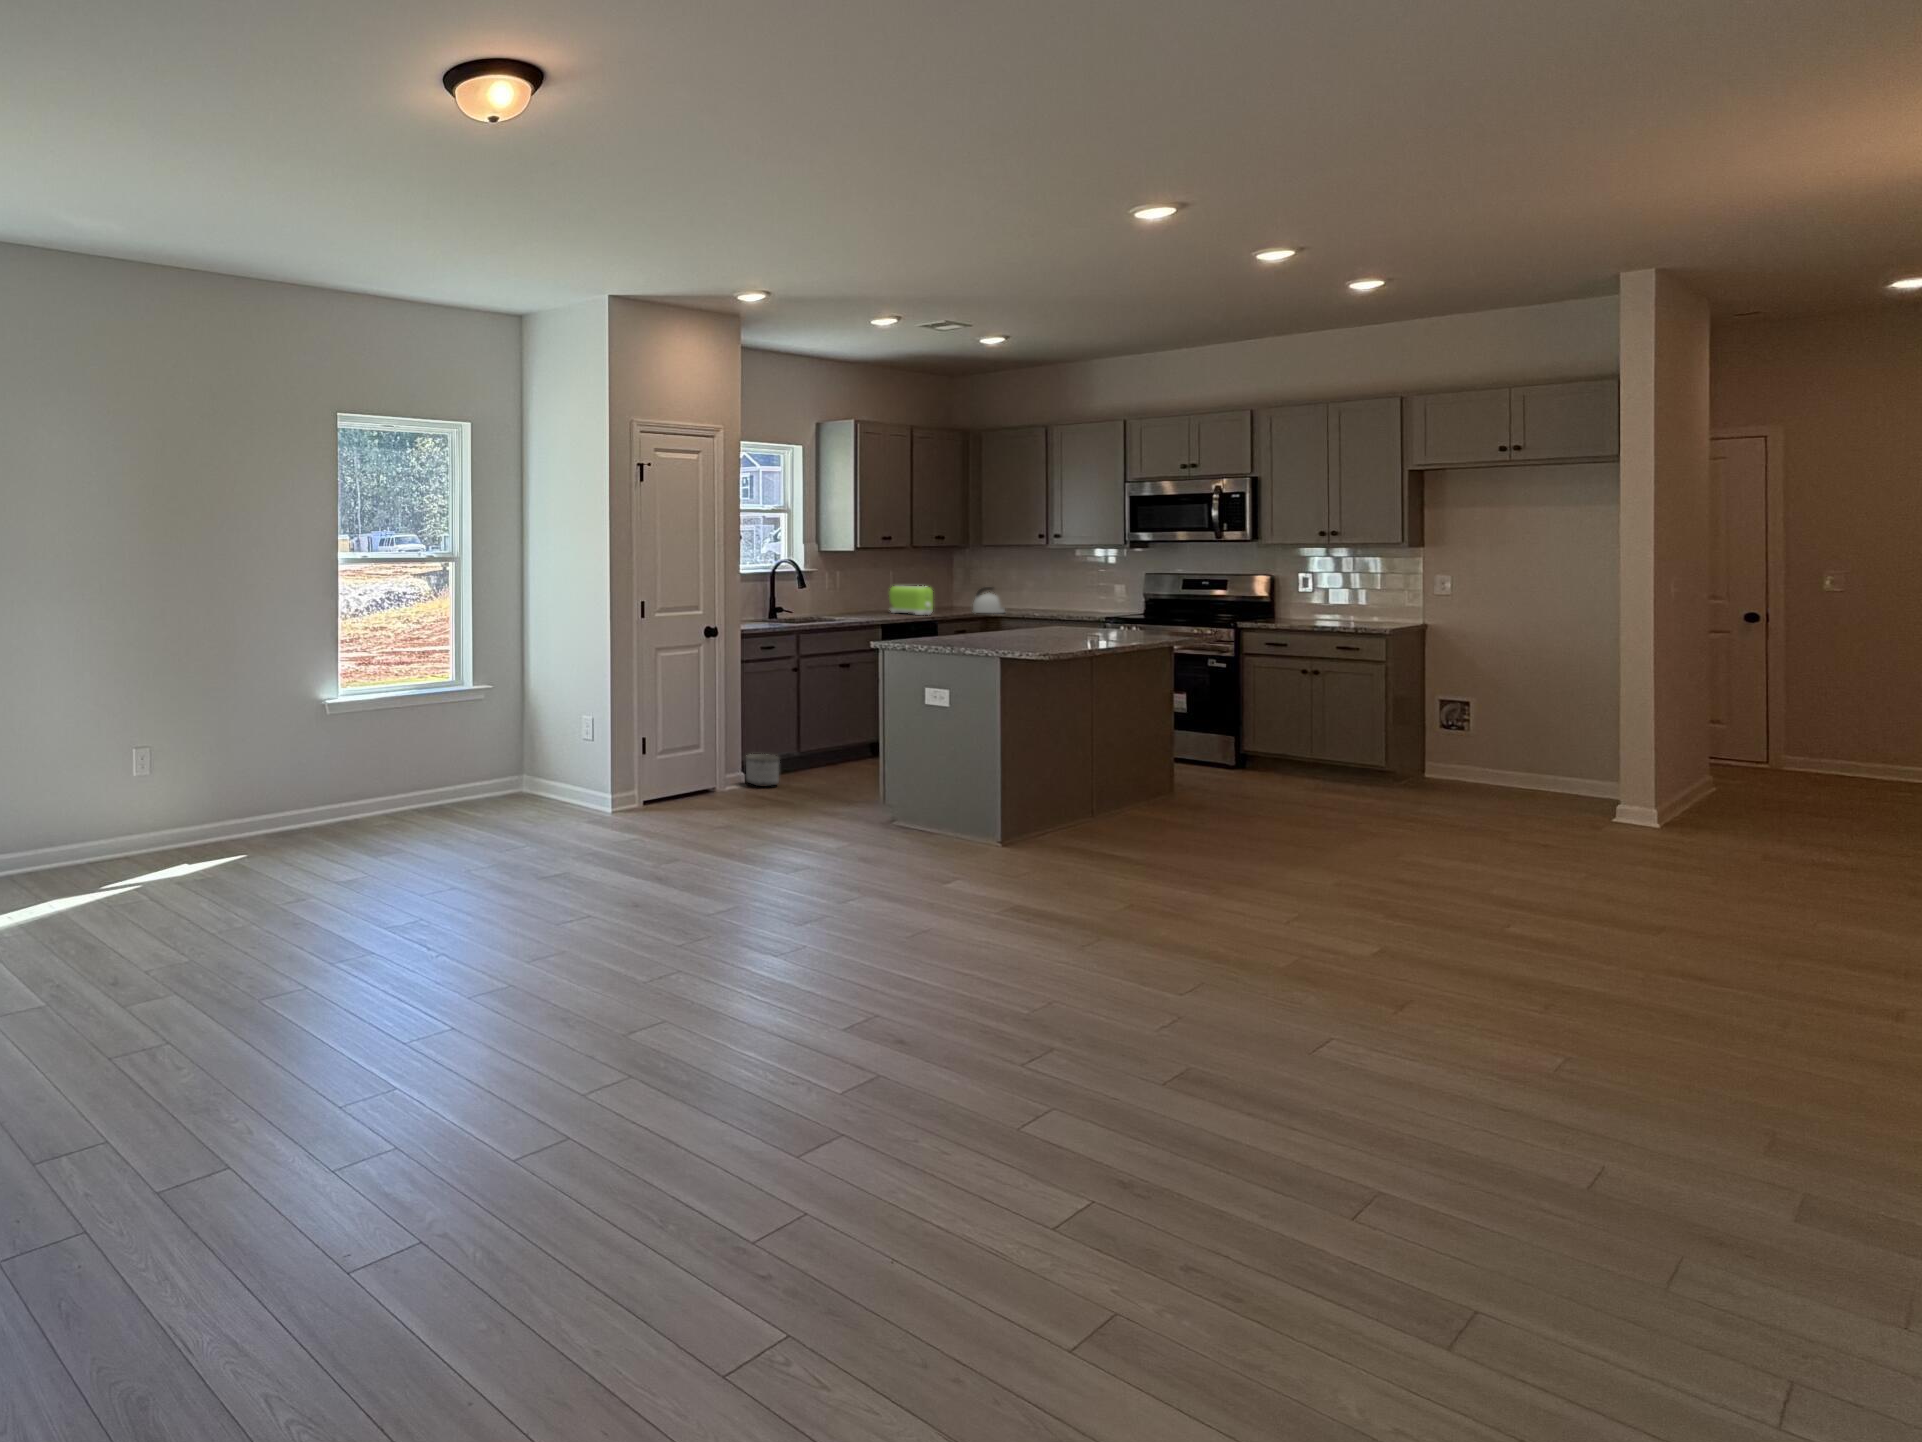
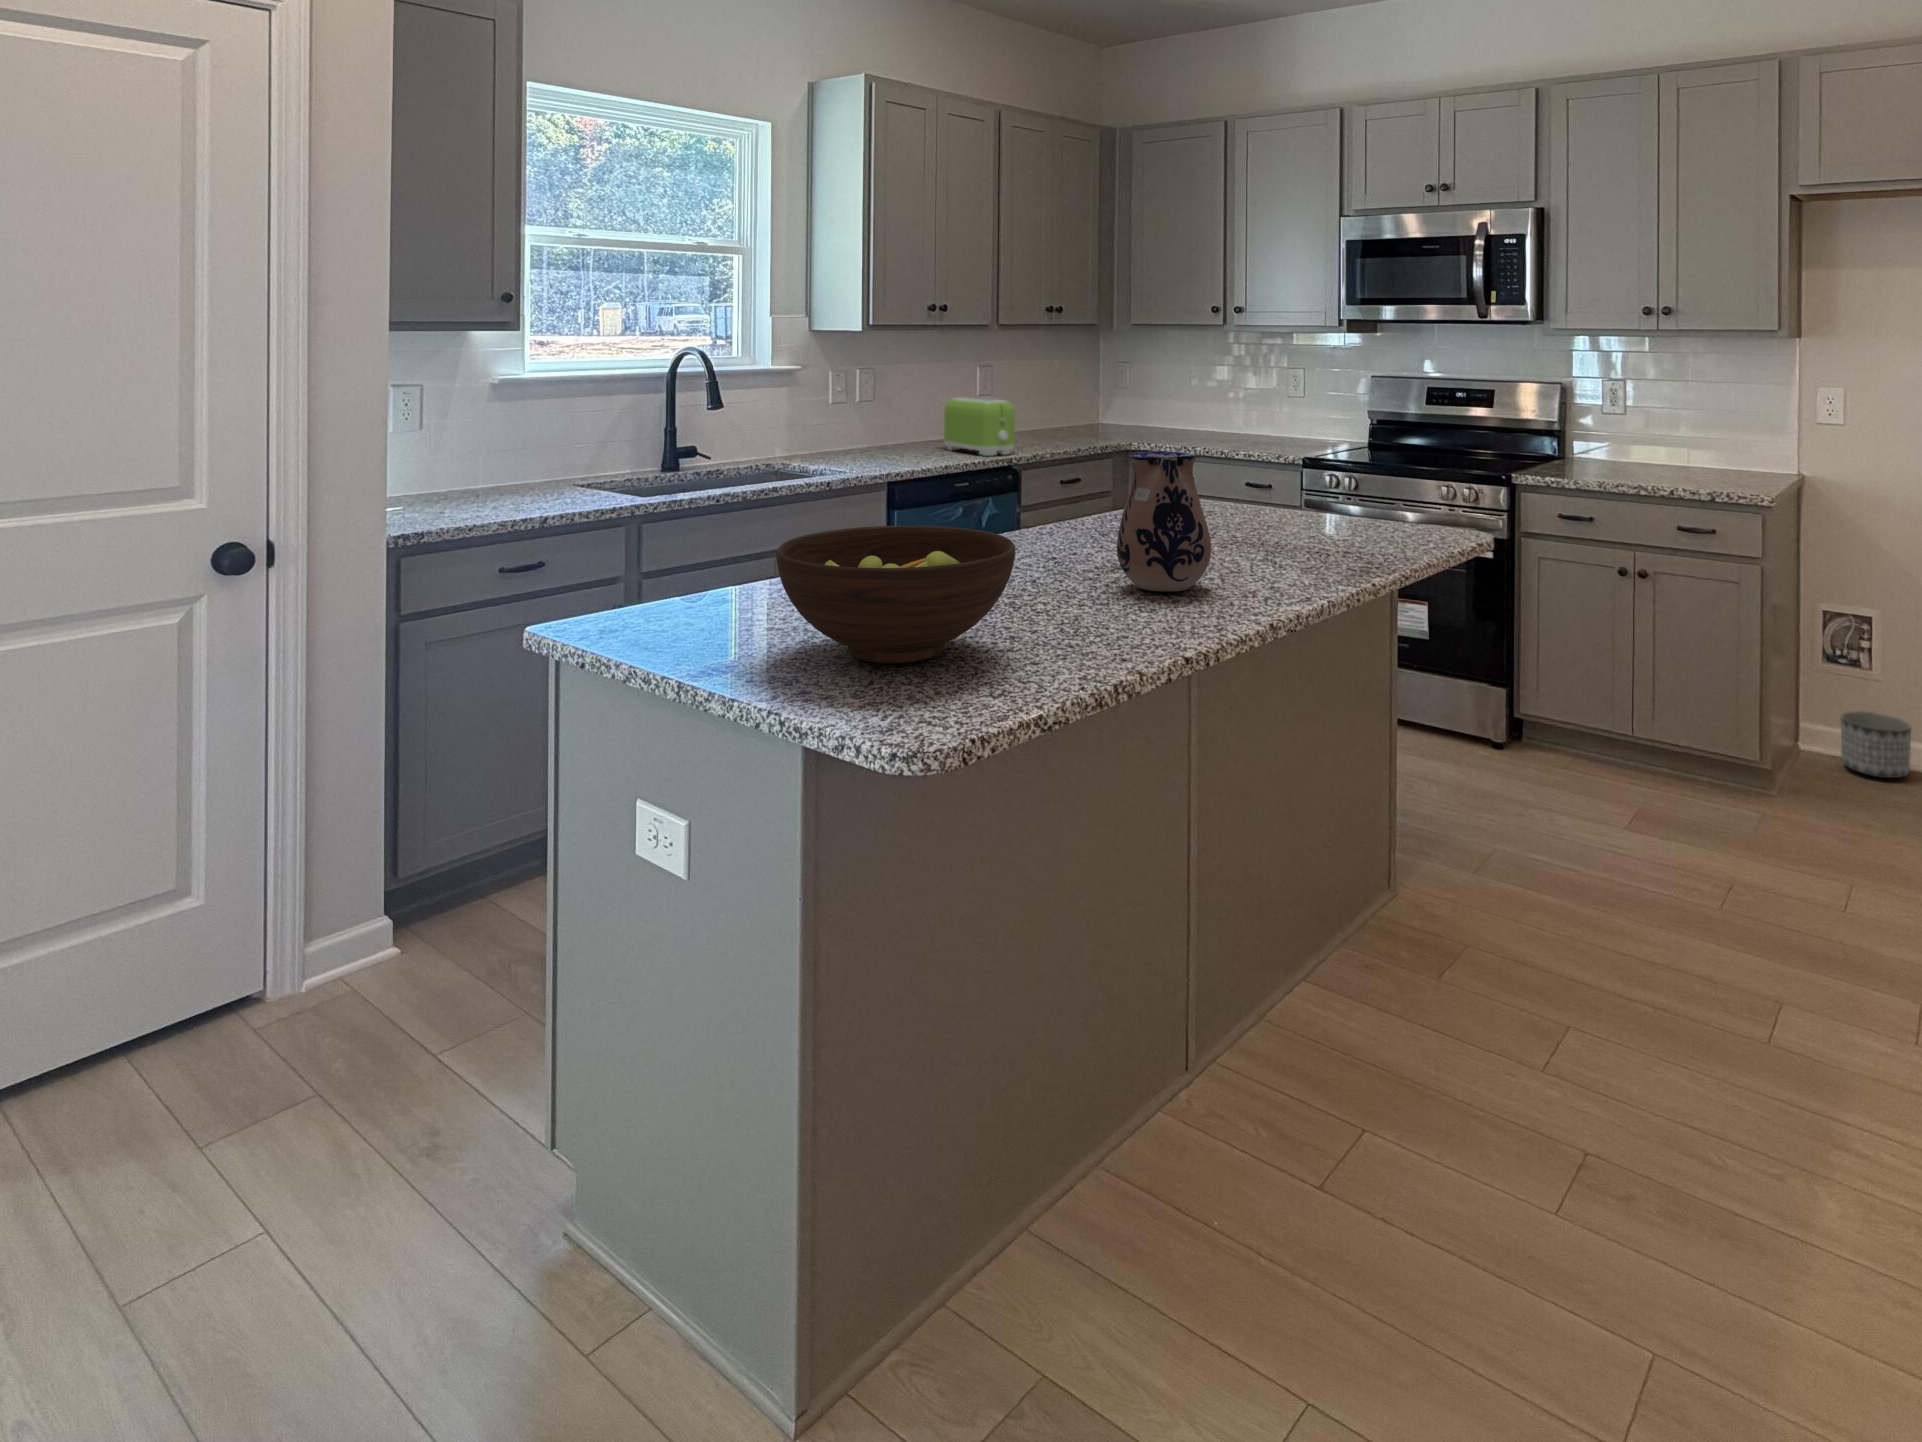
kettle: present [972,587,1005,613] -> none [1099,397,1157,446]
ceramic pitcher: none [1057,590,1095,639] -> present [1117,450,1211,592]
fruit bowl: none [962,609,1040,644] -> present [776,525,1015,664]
planter: present [746,754,779,786] -> present [1841,711,1911,778]

